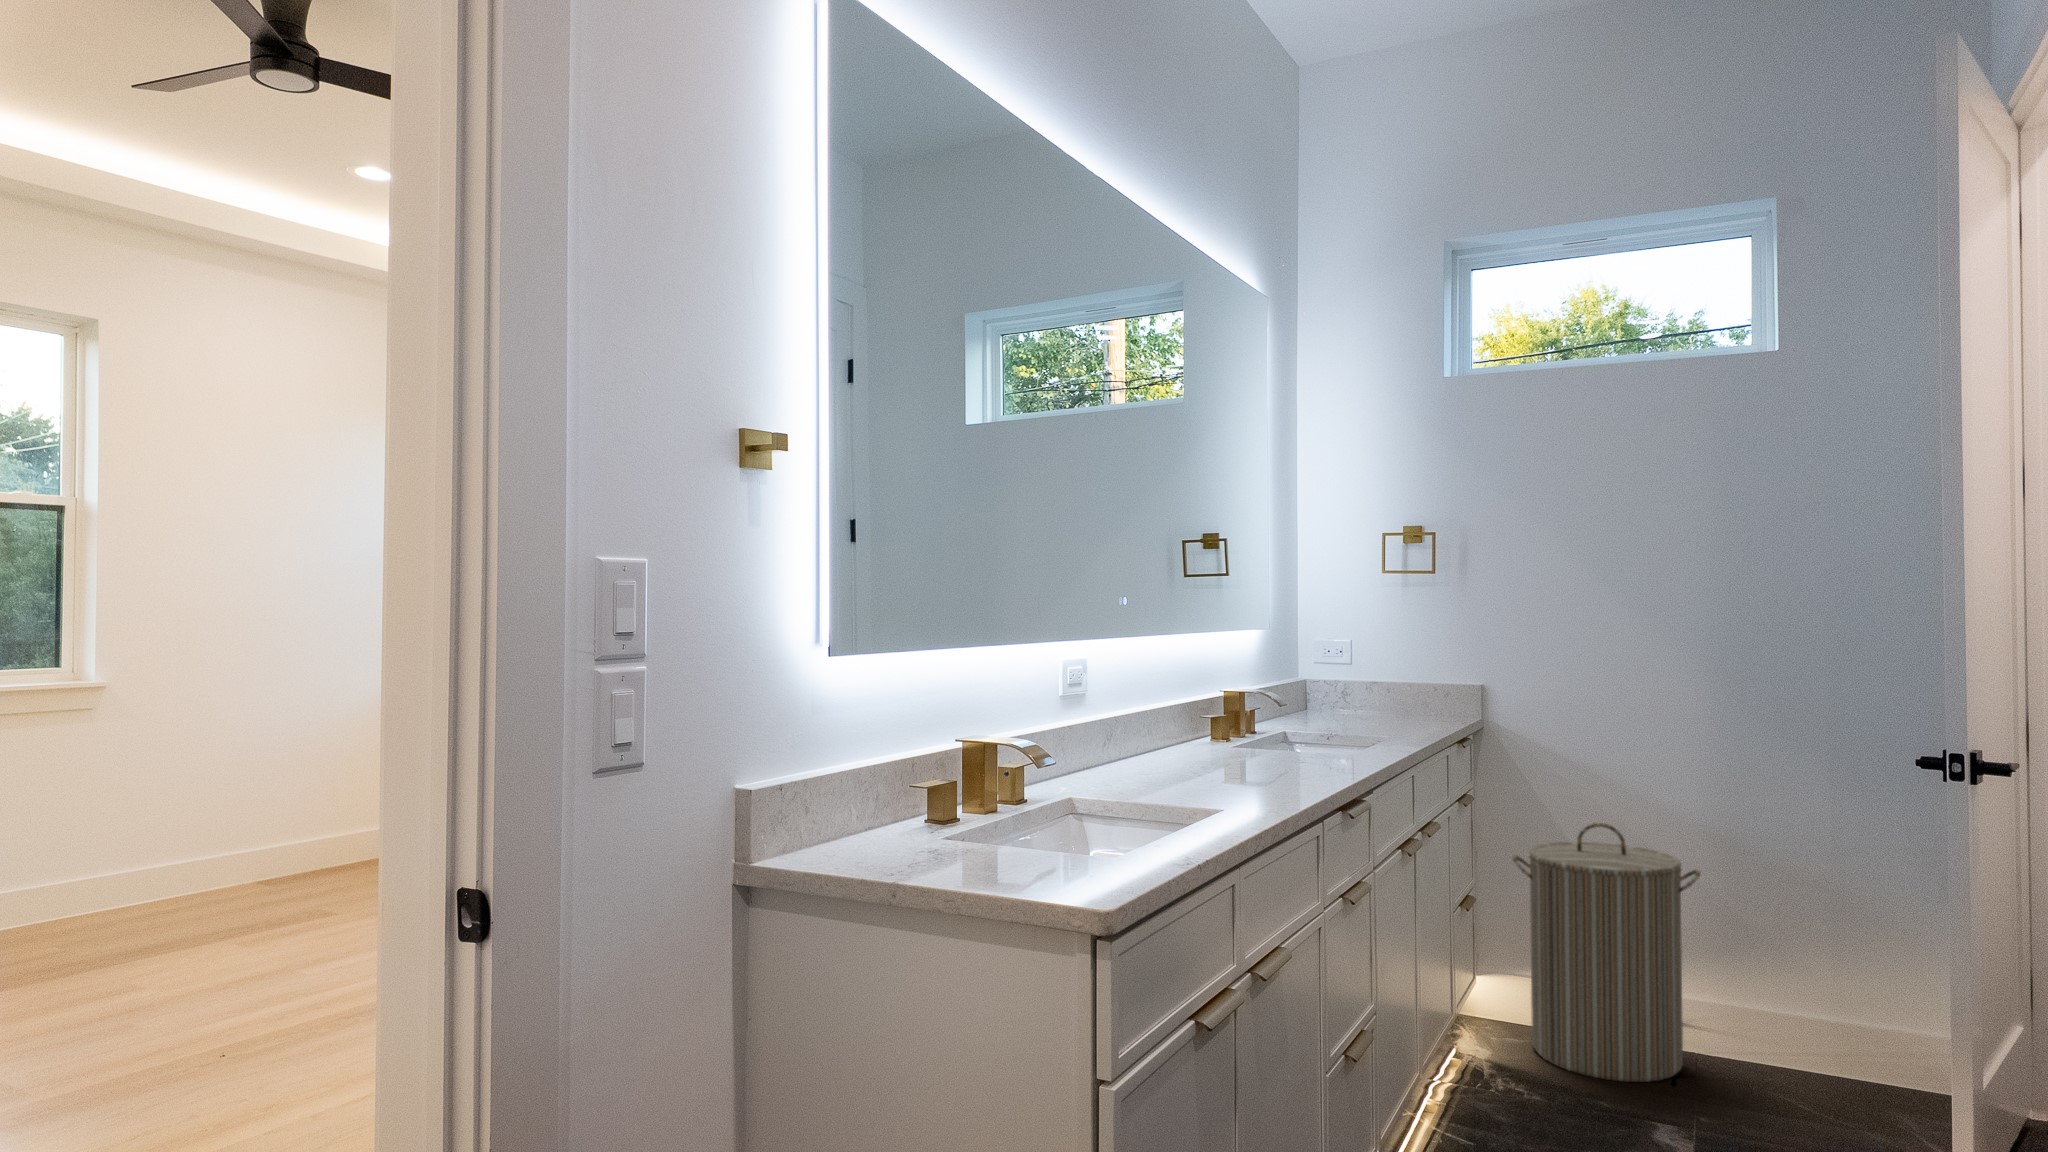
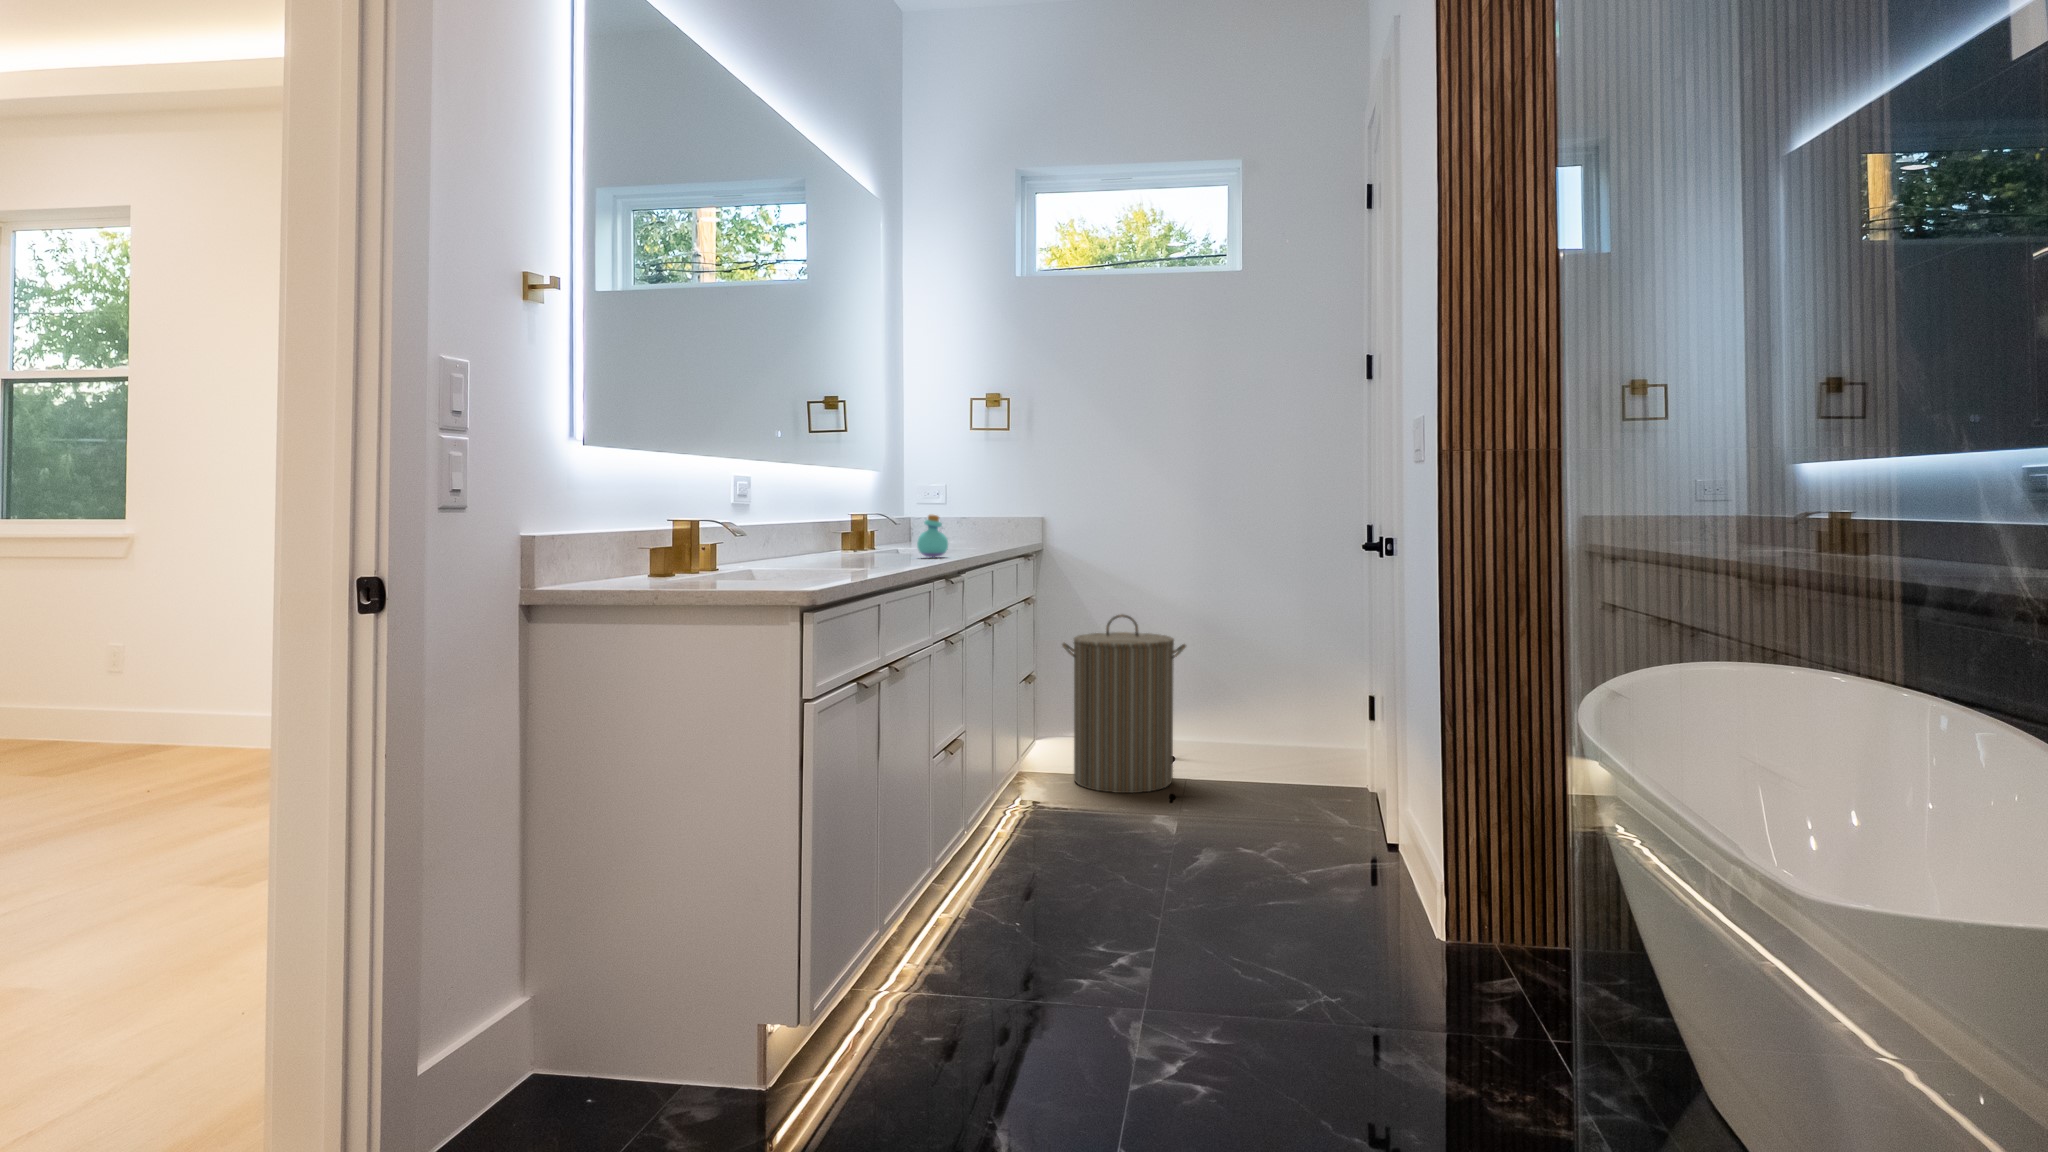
perfume bottle: none [1307,705,1351,762] -> present [917,514,948,557]

